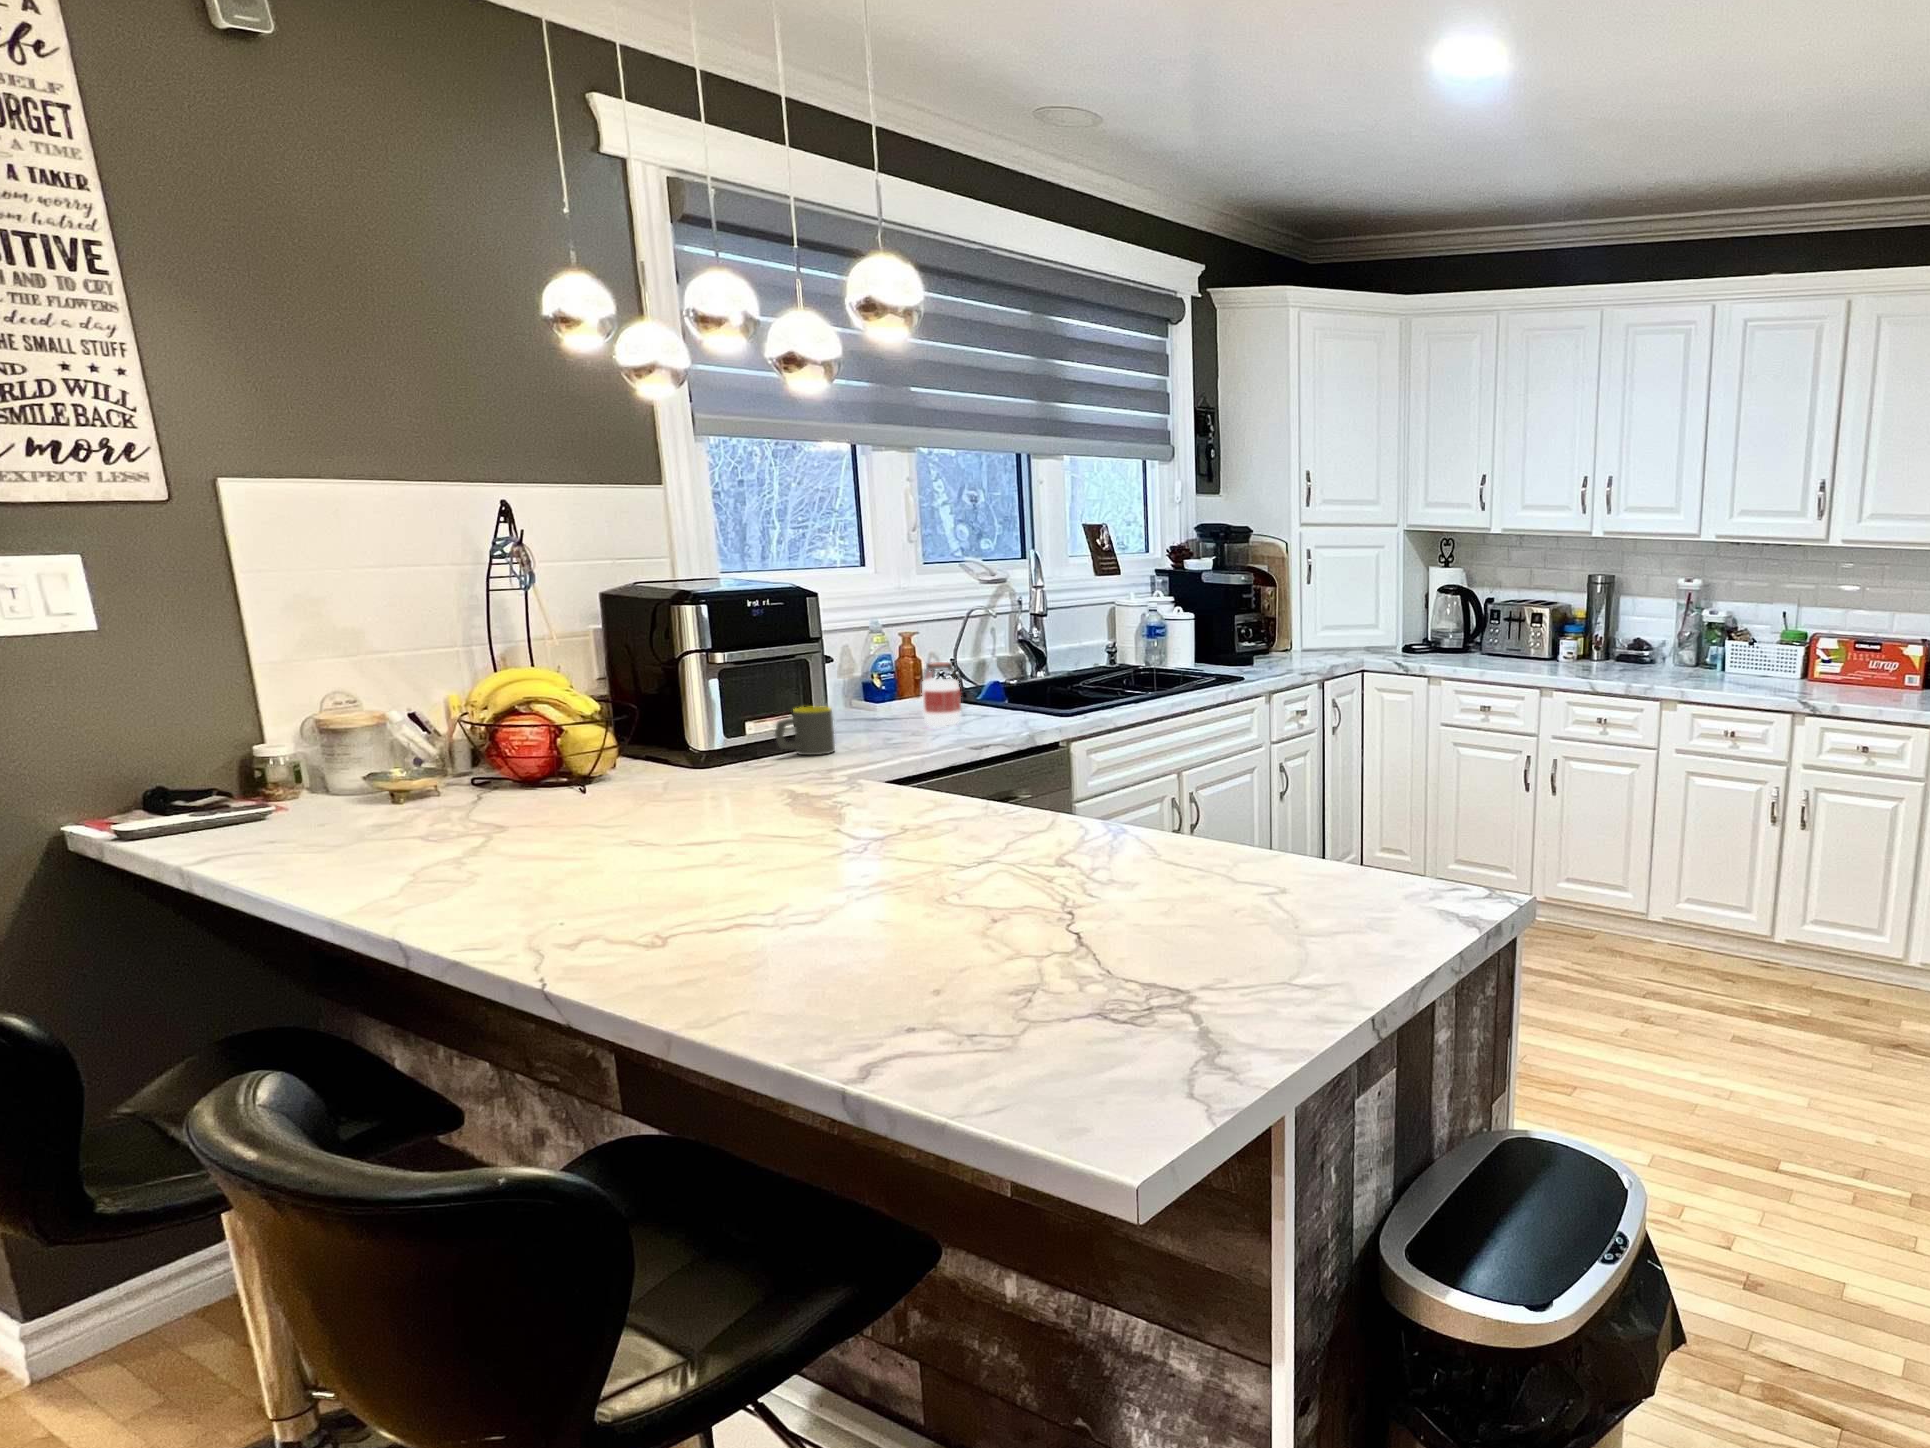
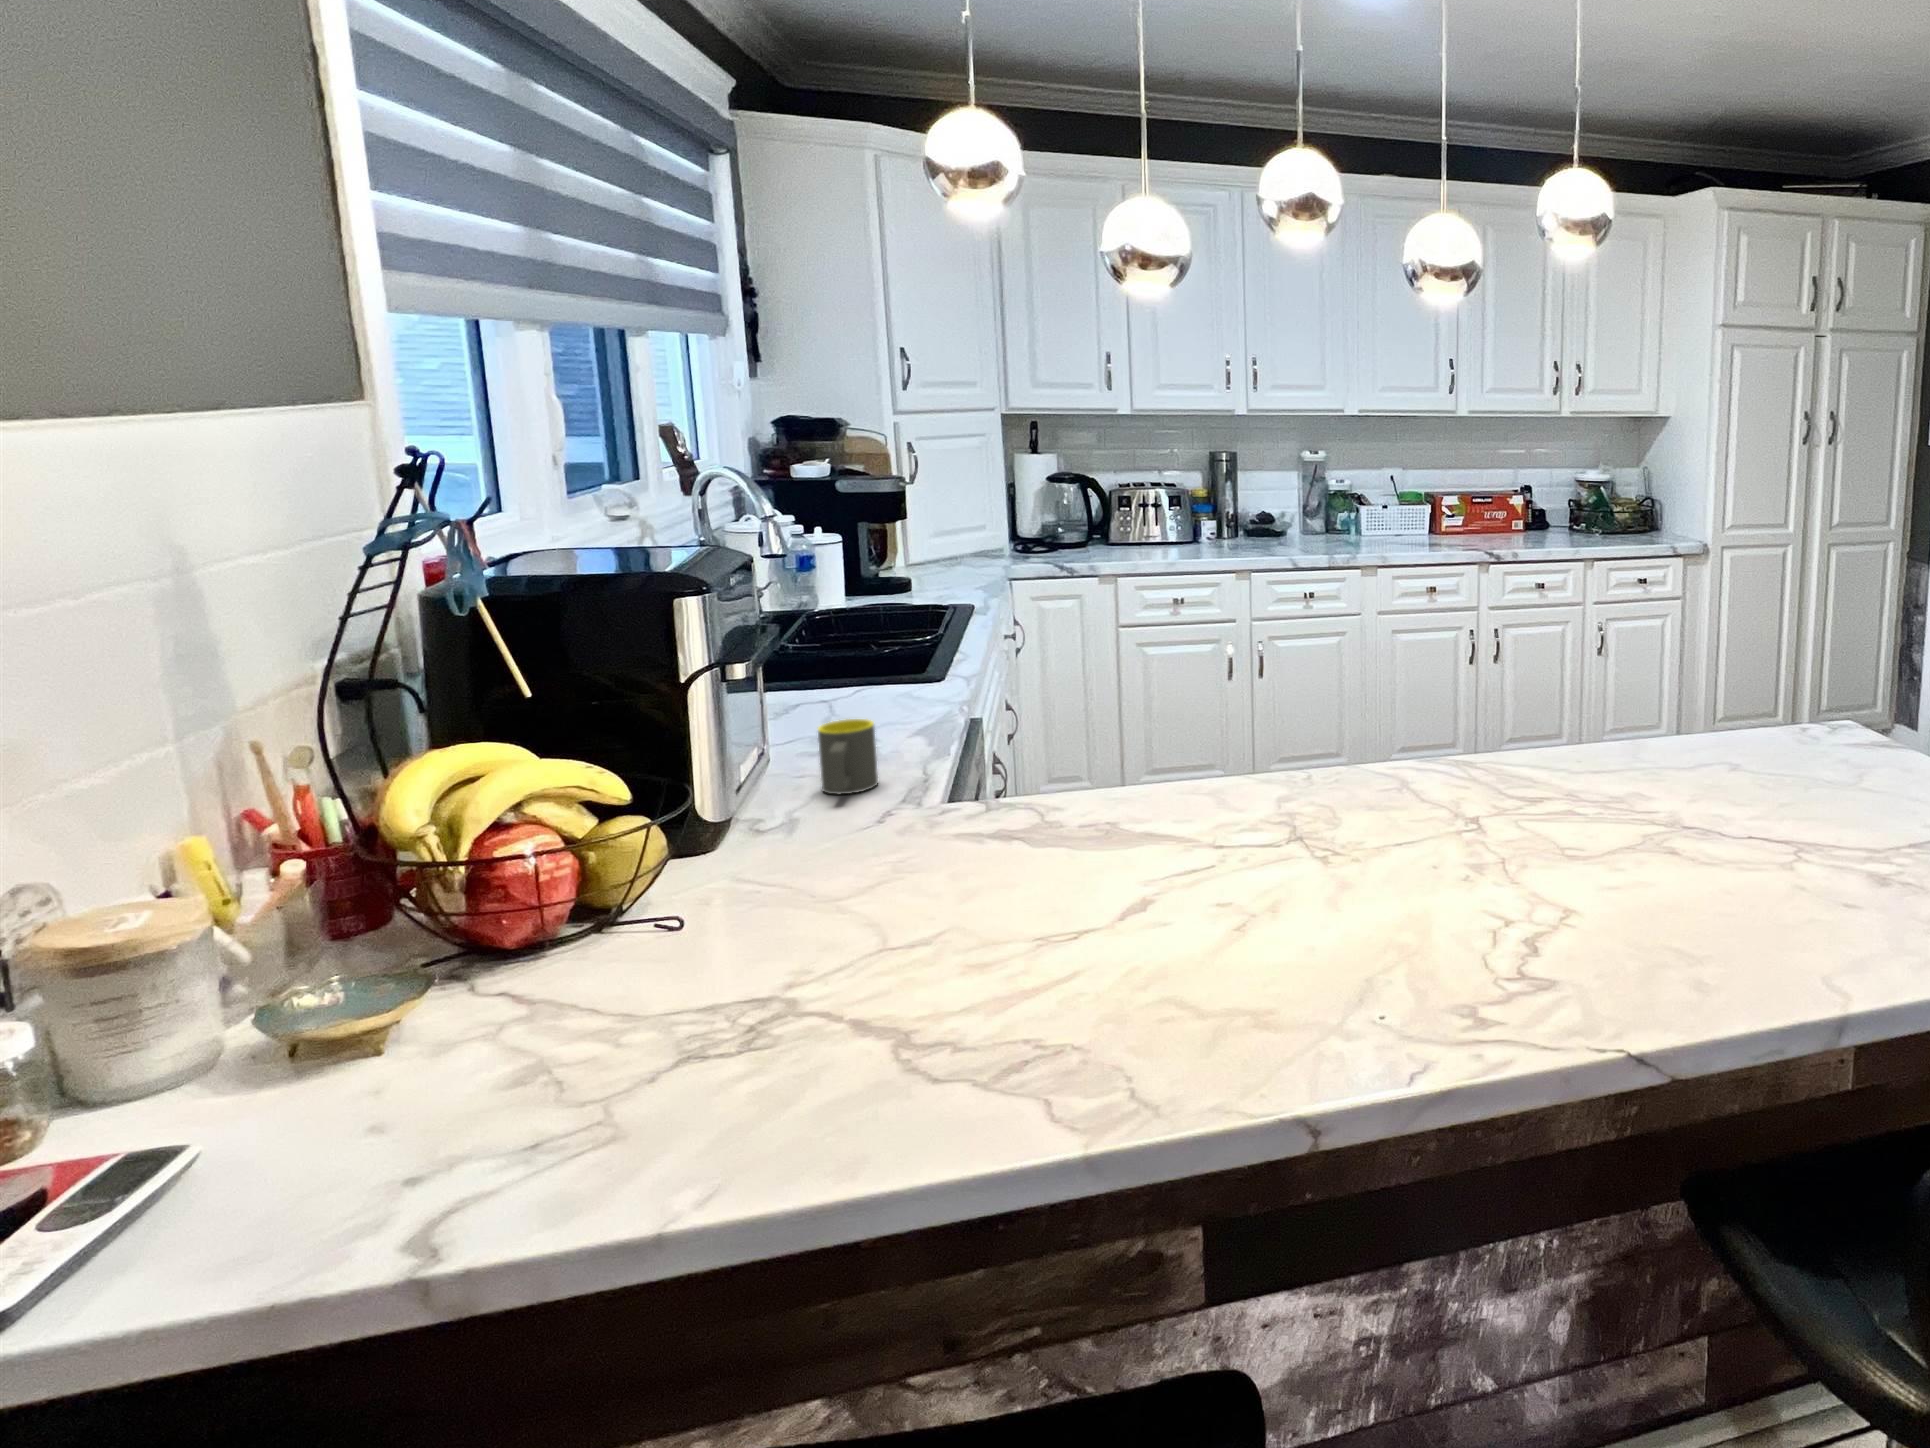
jar: present [922,662,961,727] -> none [827,634,889,727]

